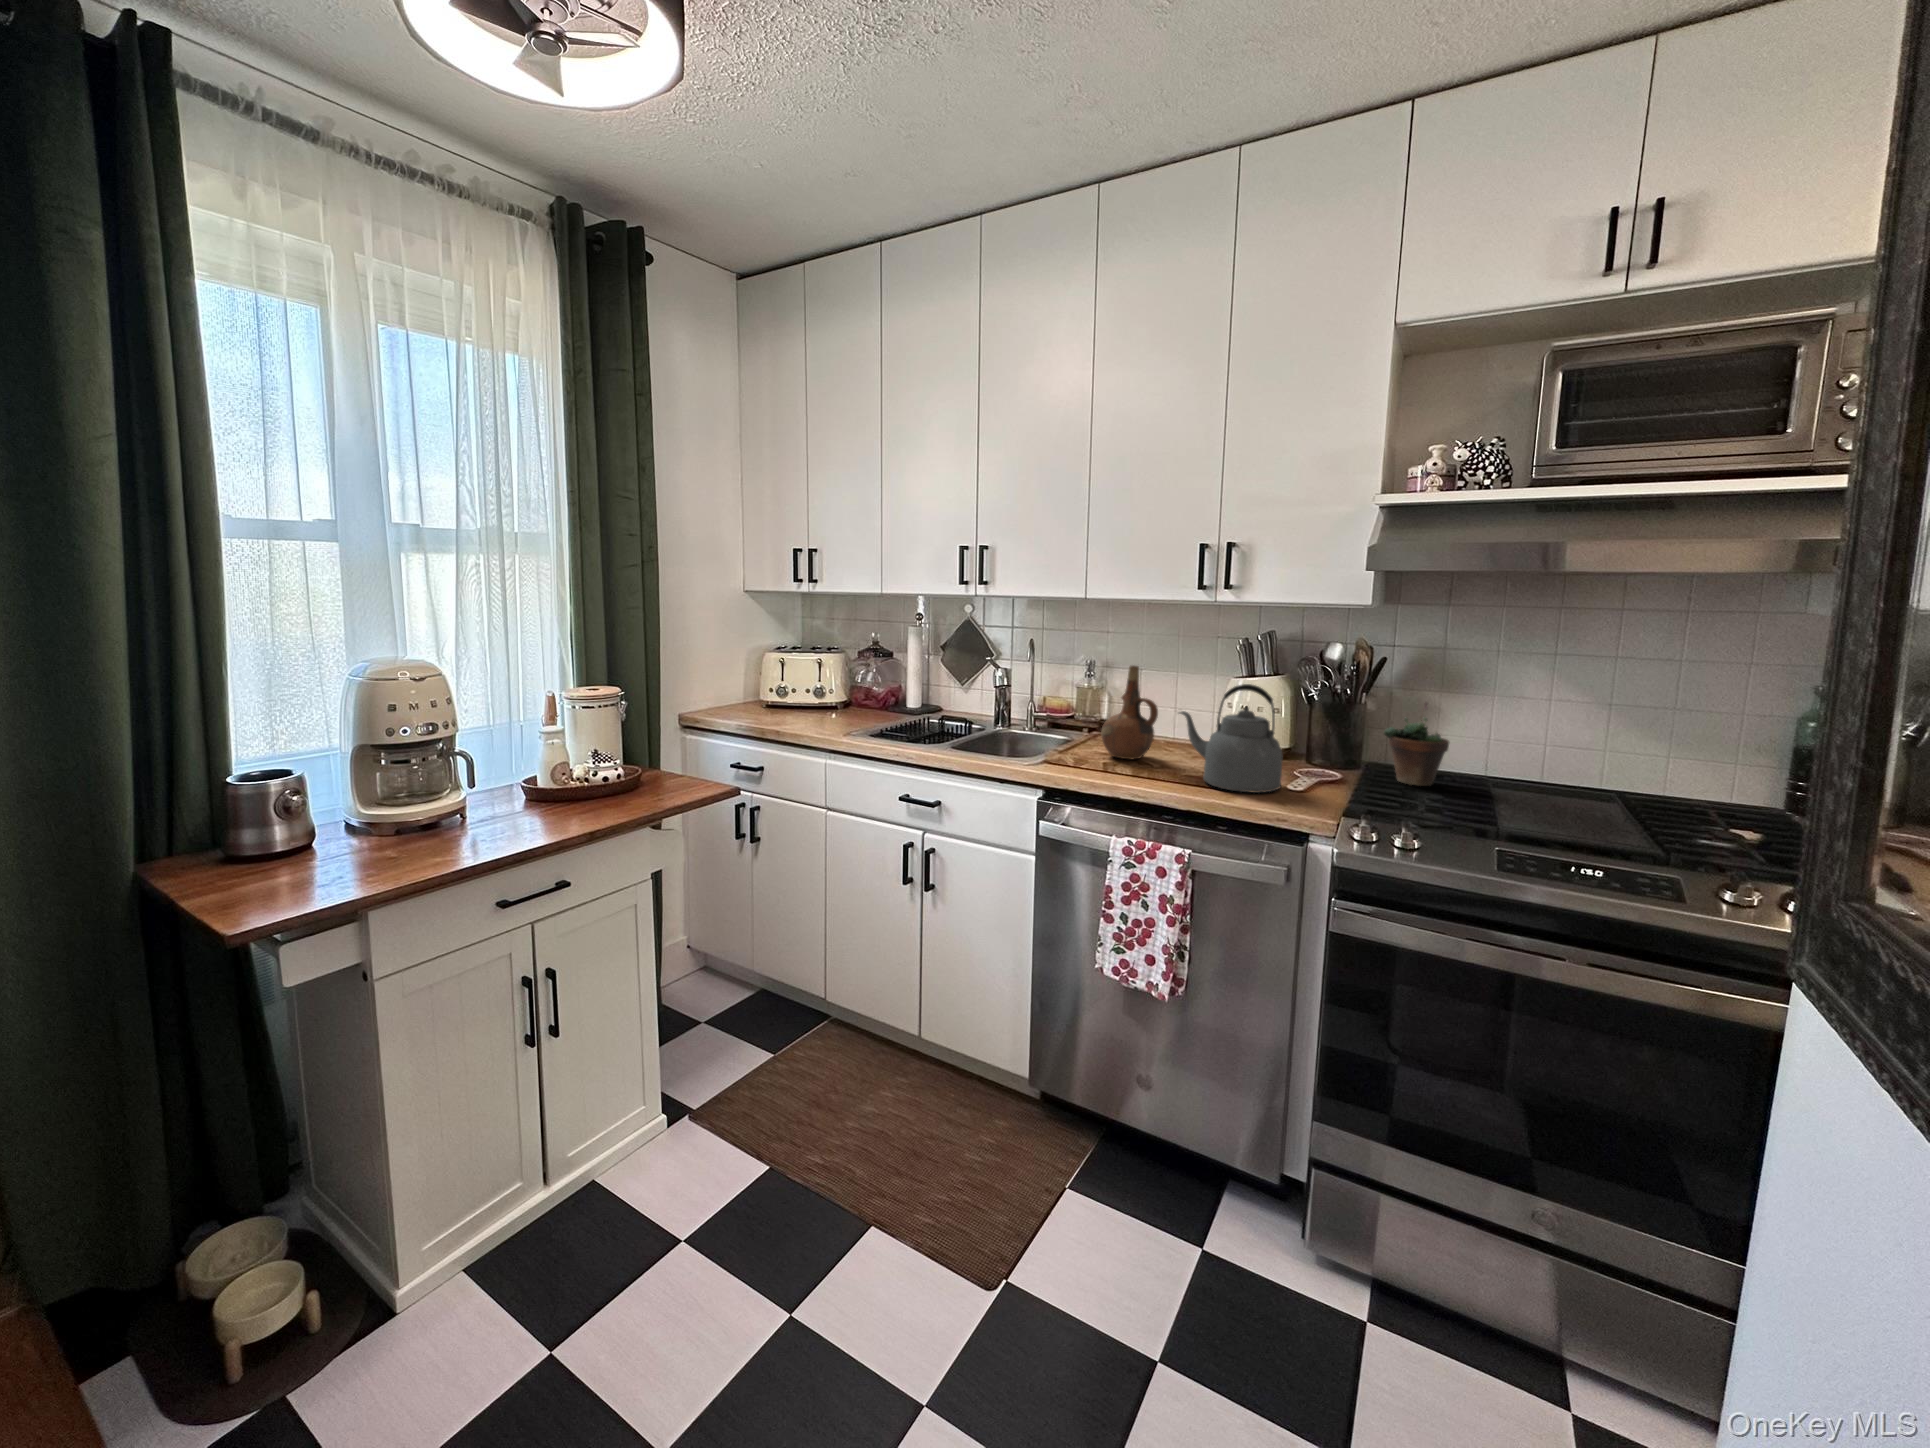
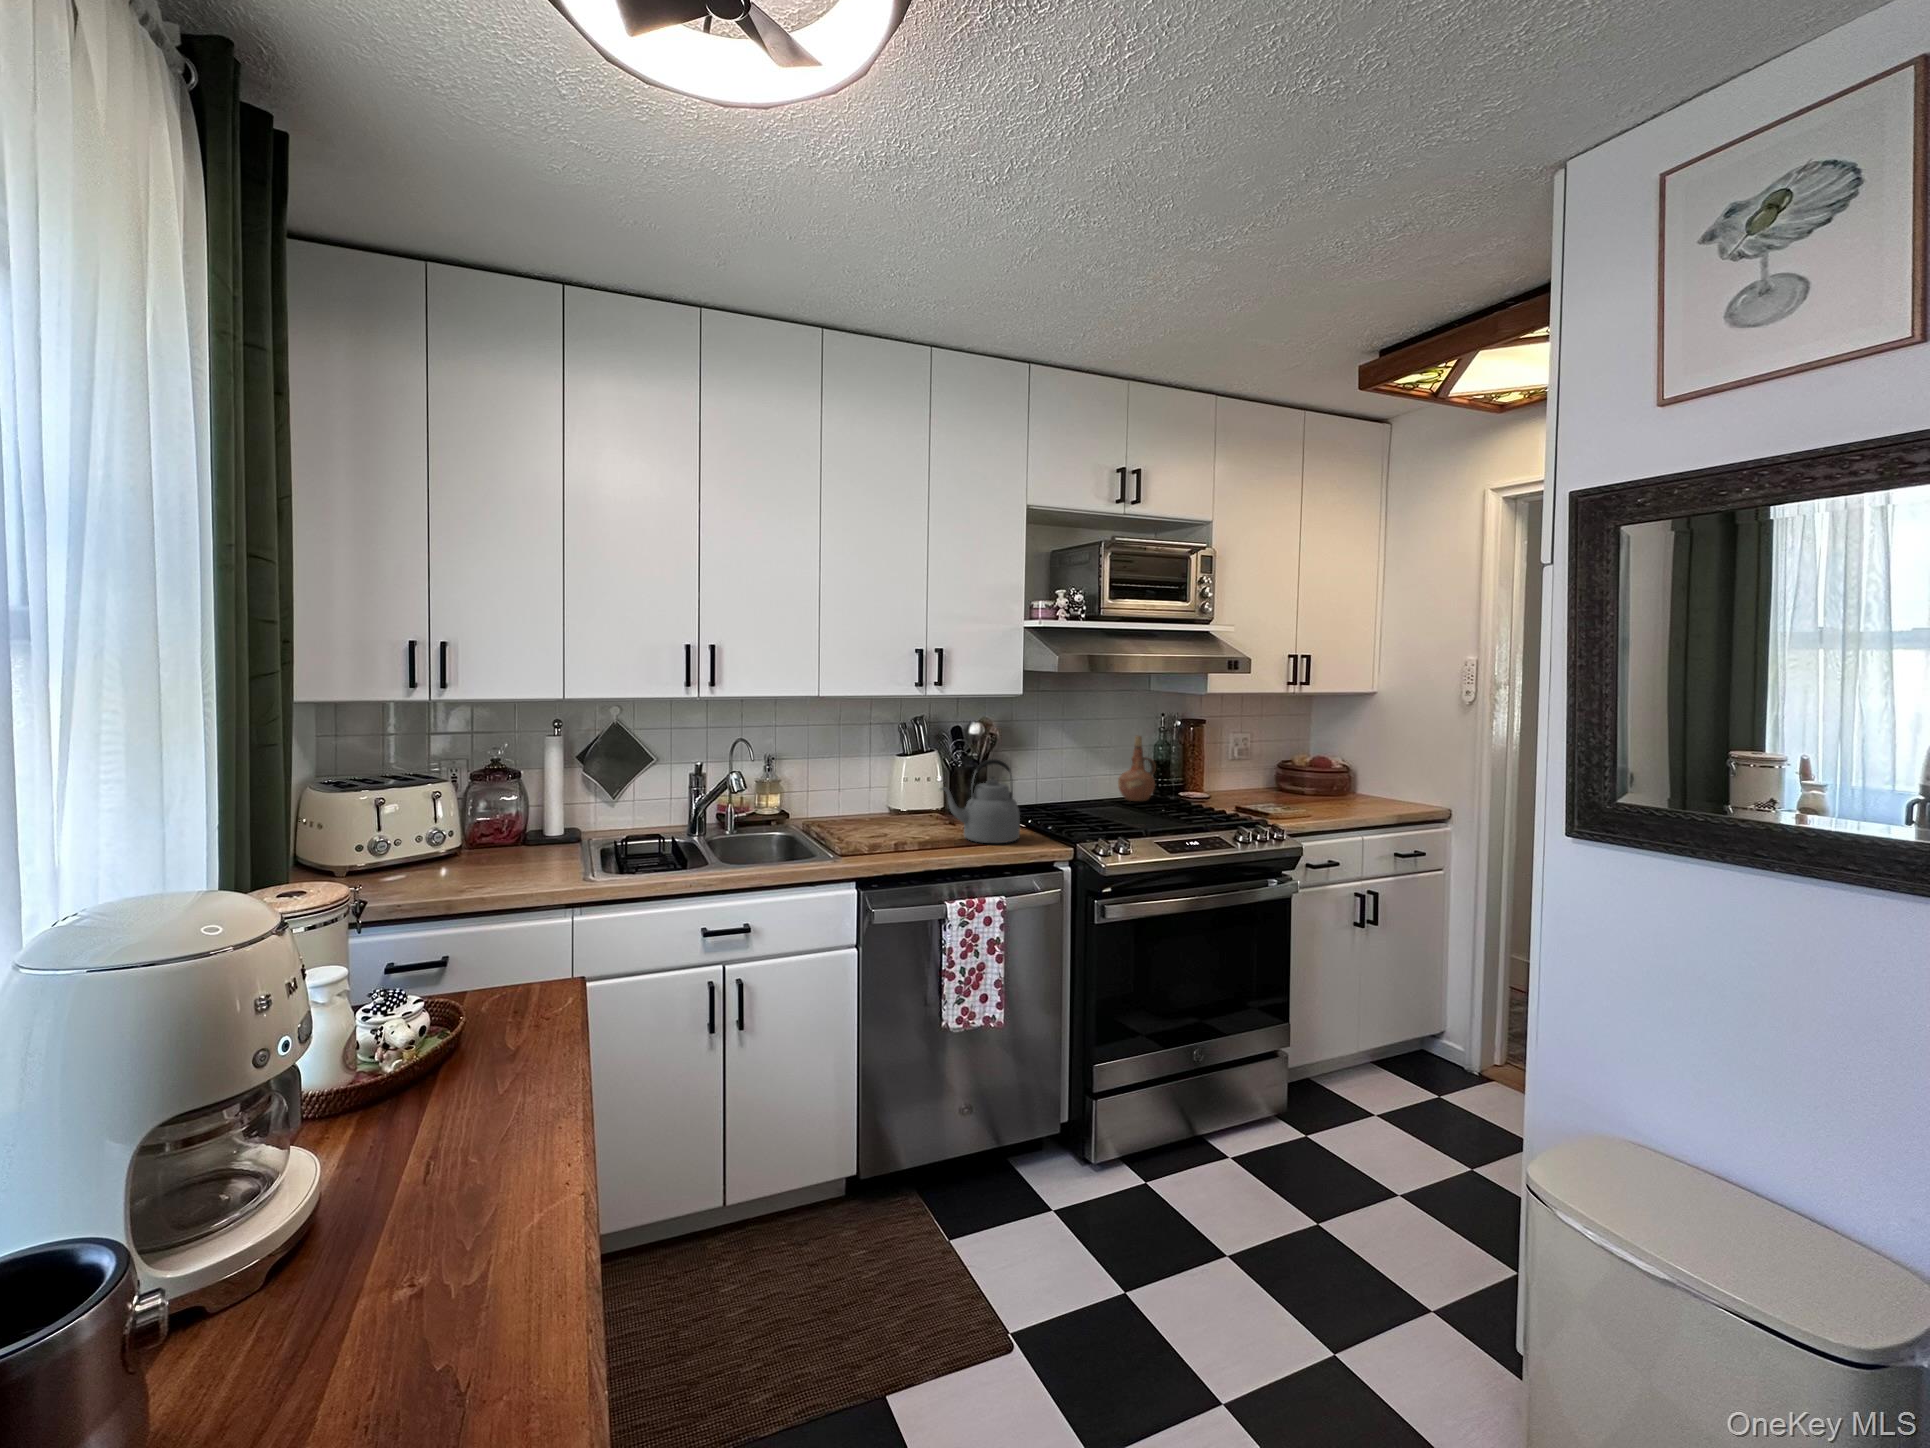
ceramic pitcher: present [1101,665,1158,759] -> present [1118,736,1156,801]
succulent plant: present [1384,703,1449,786] -> none [1024,757,1059,816]

